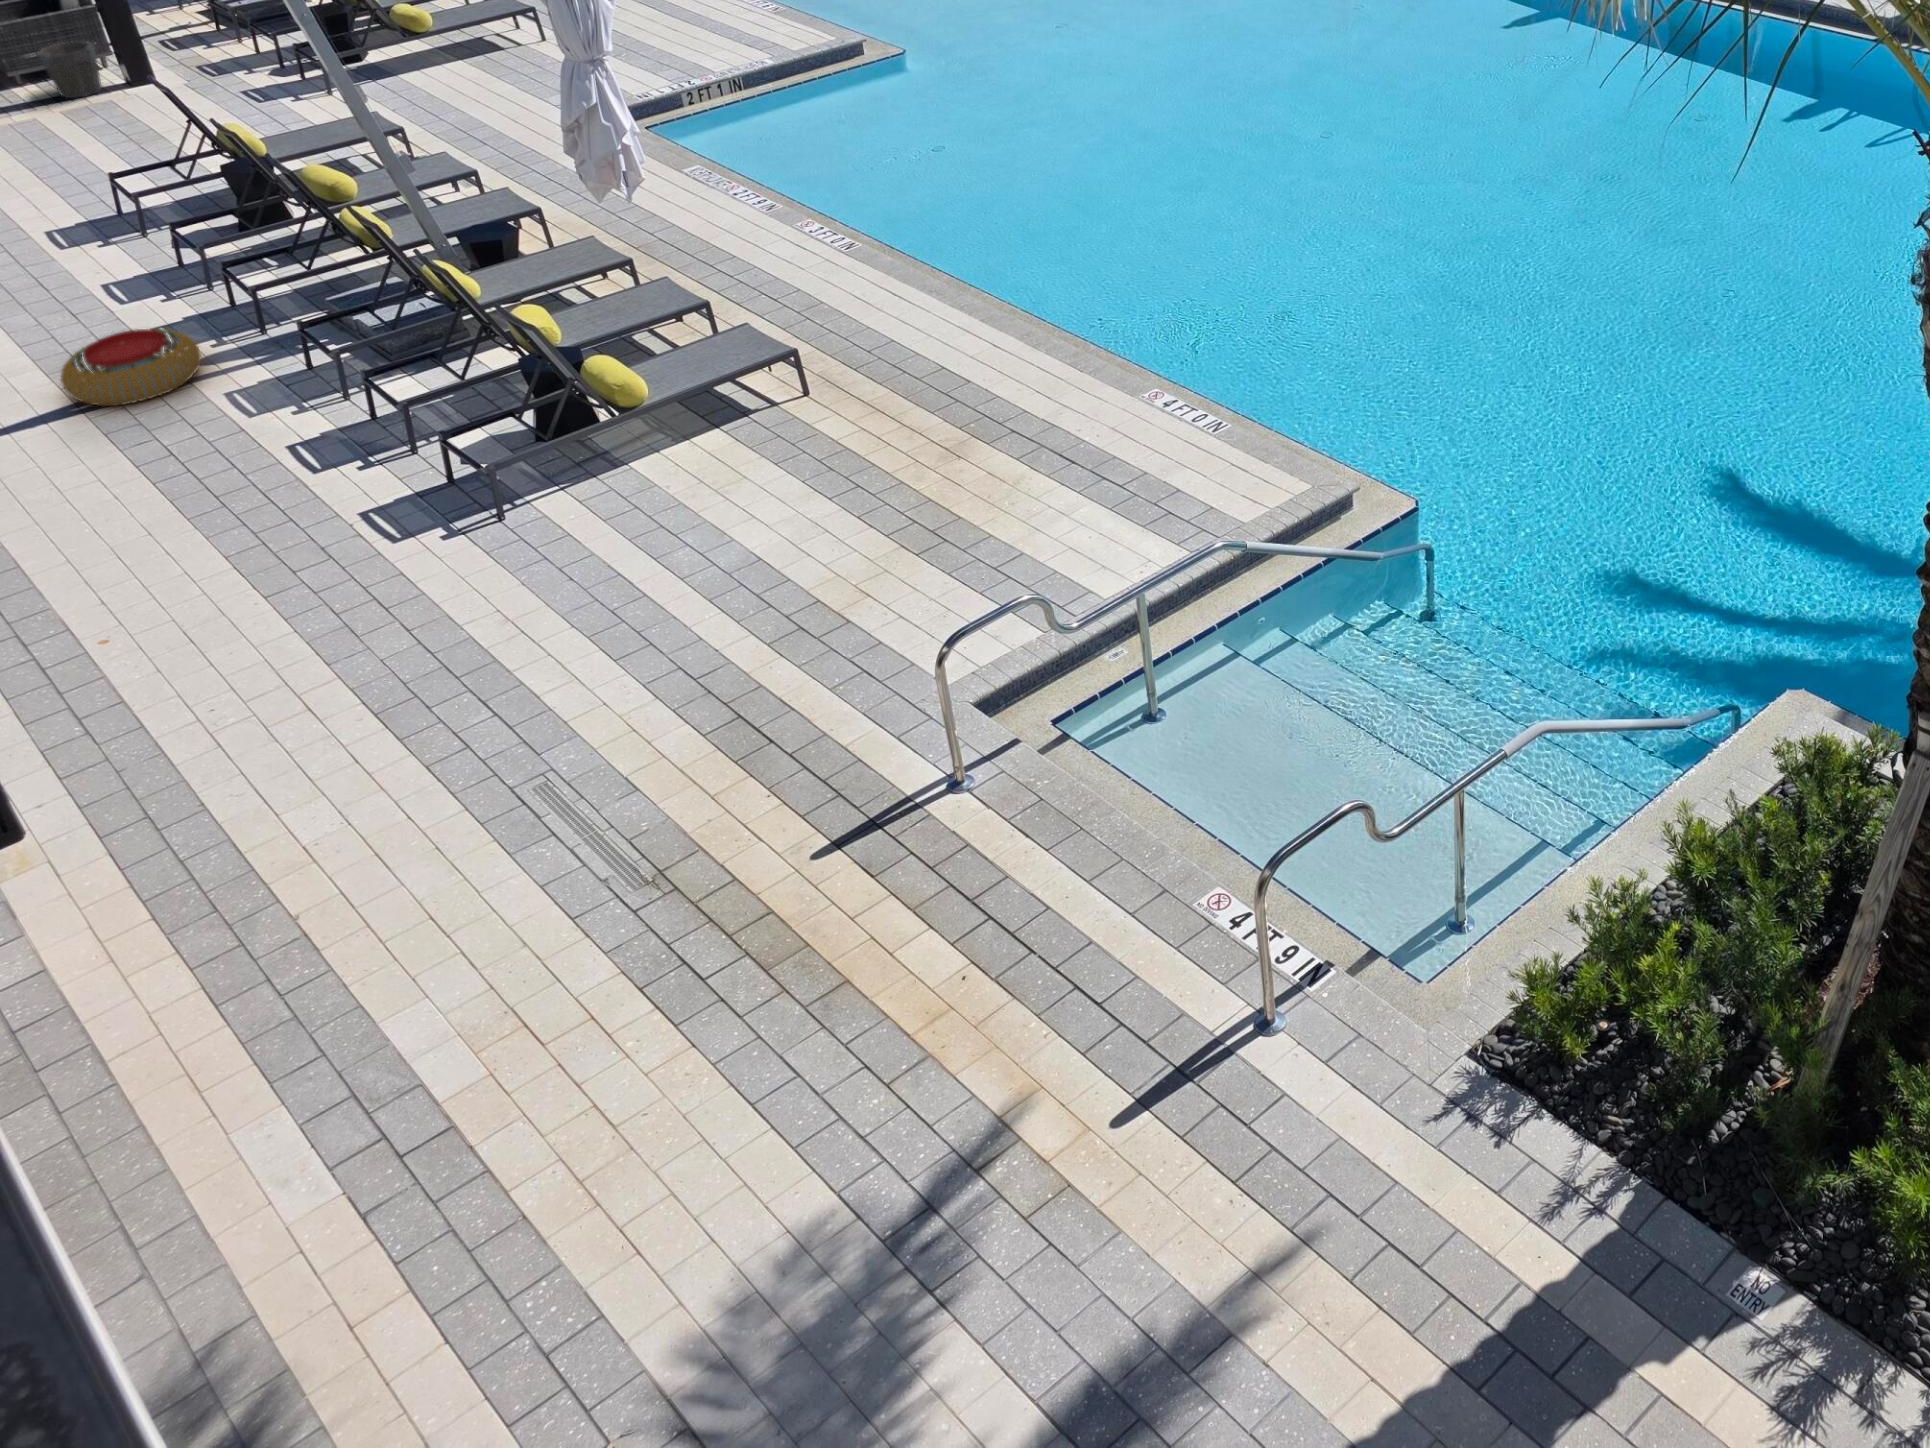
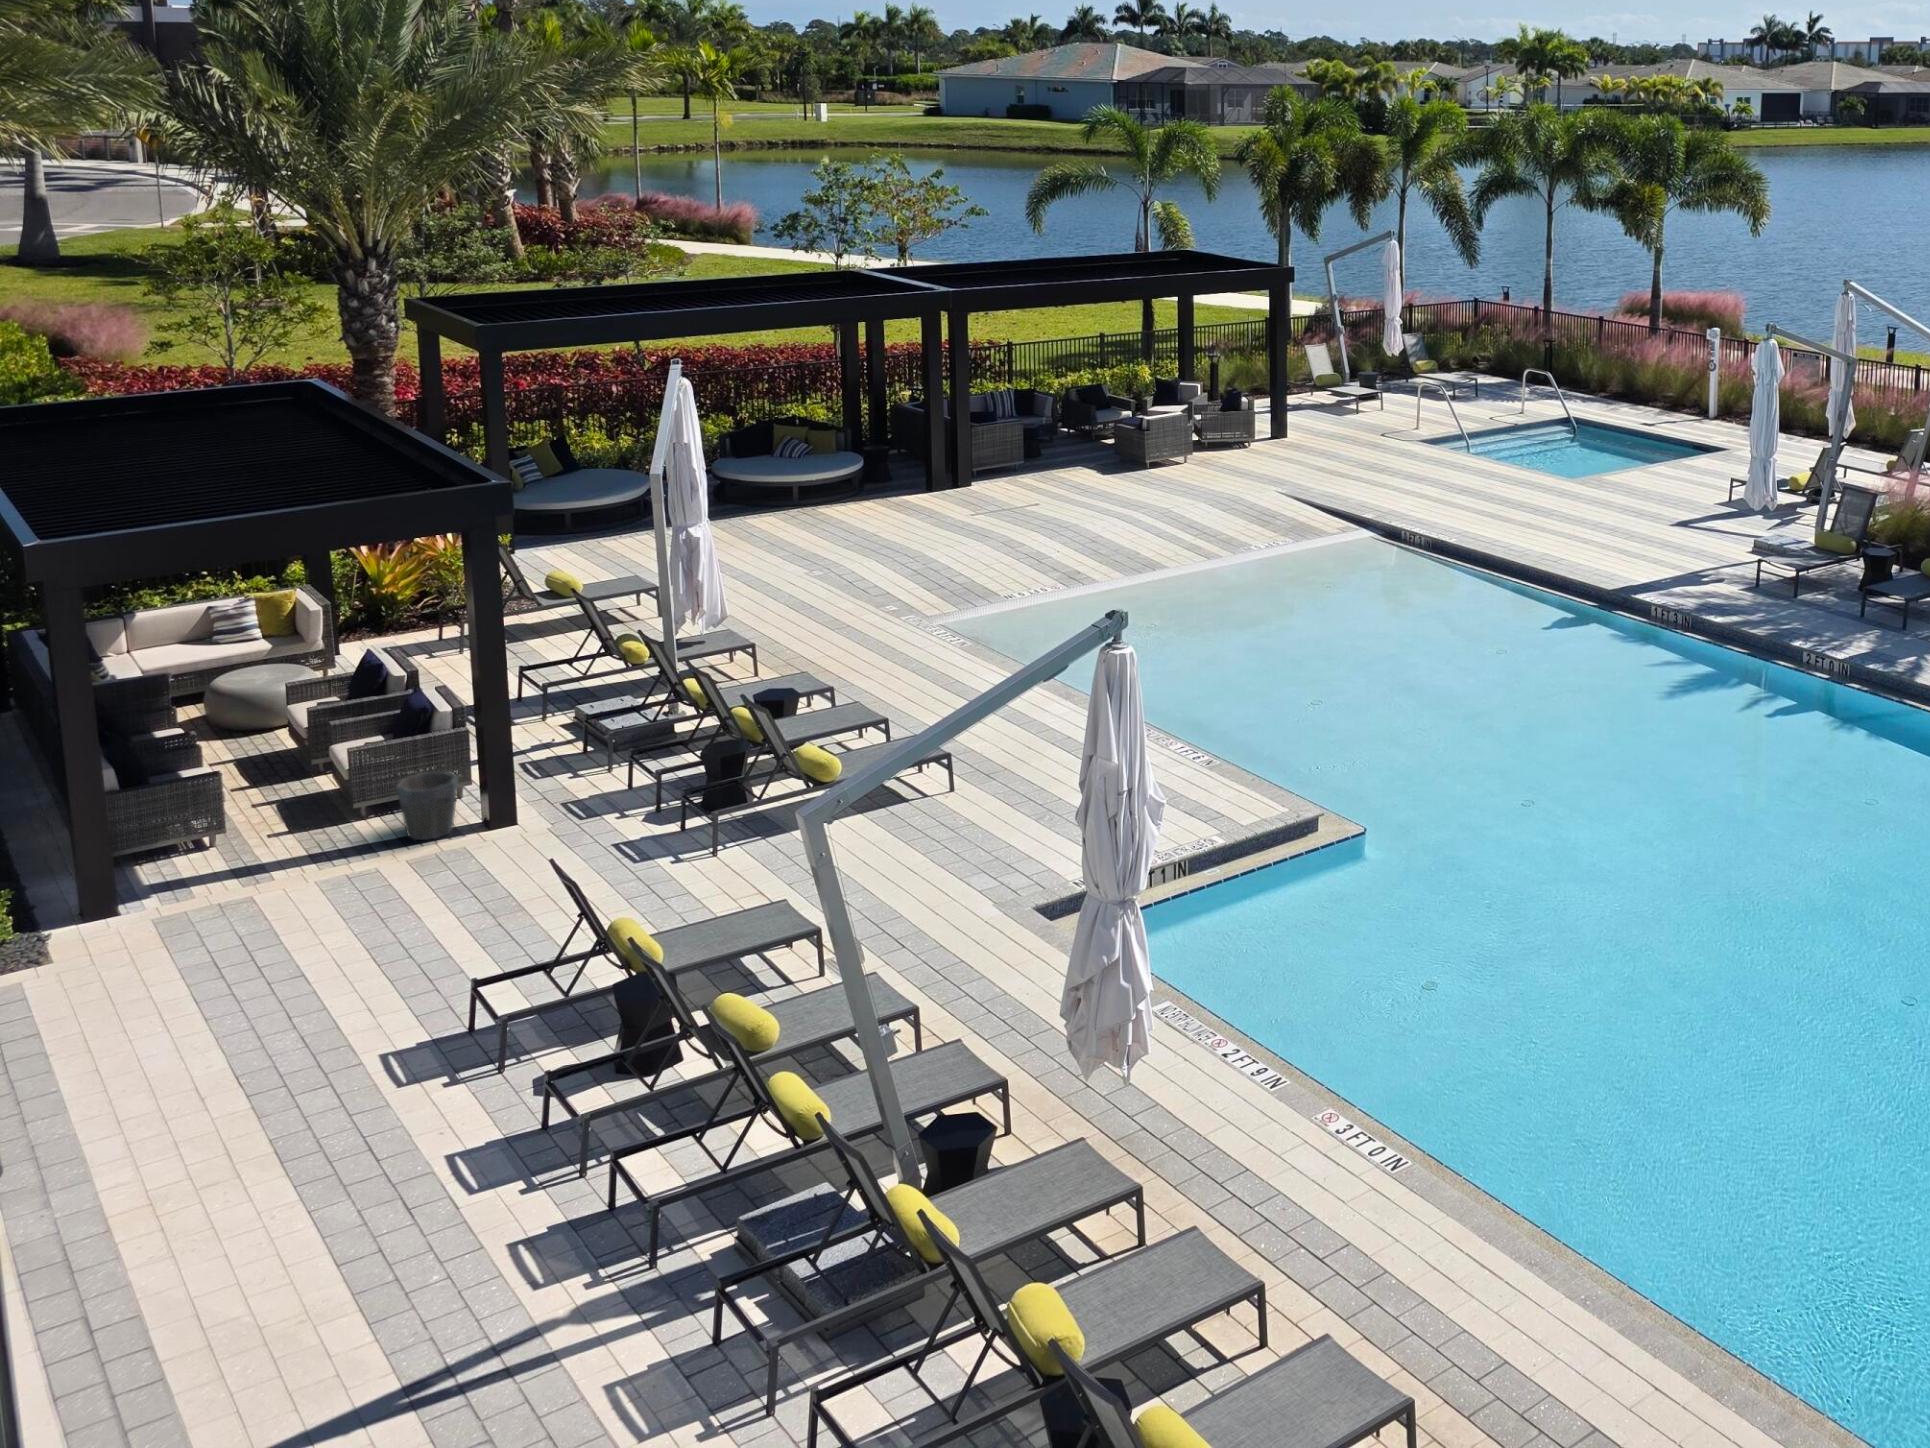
pouf: present [61,329,201,406] -> none [394,1257,576,1390]

